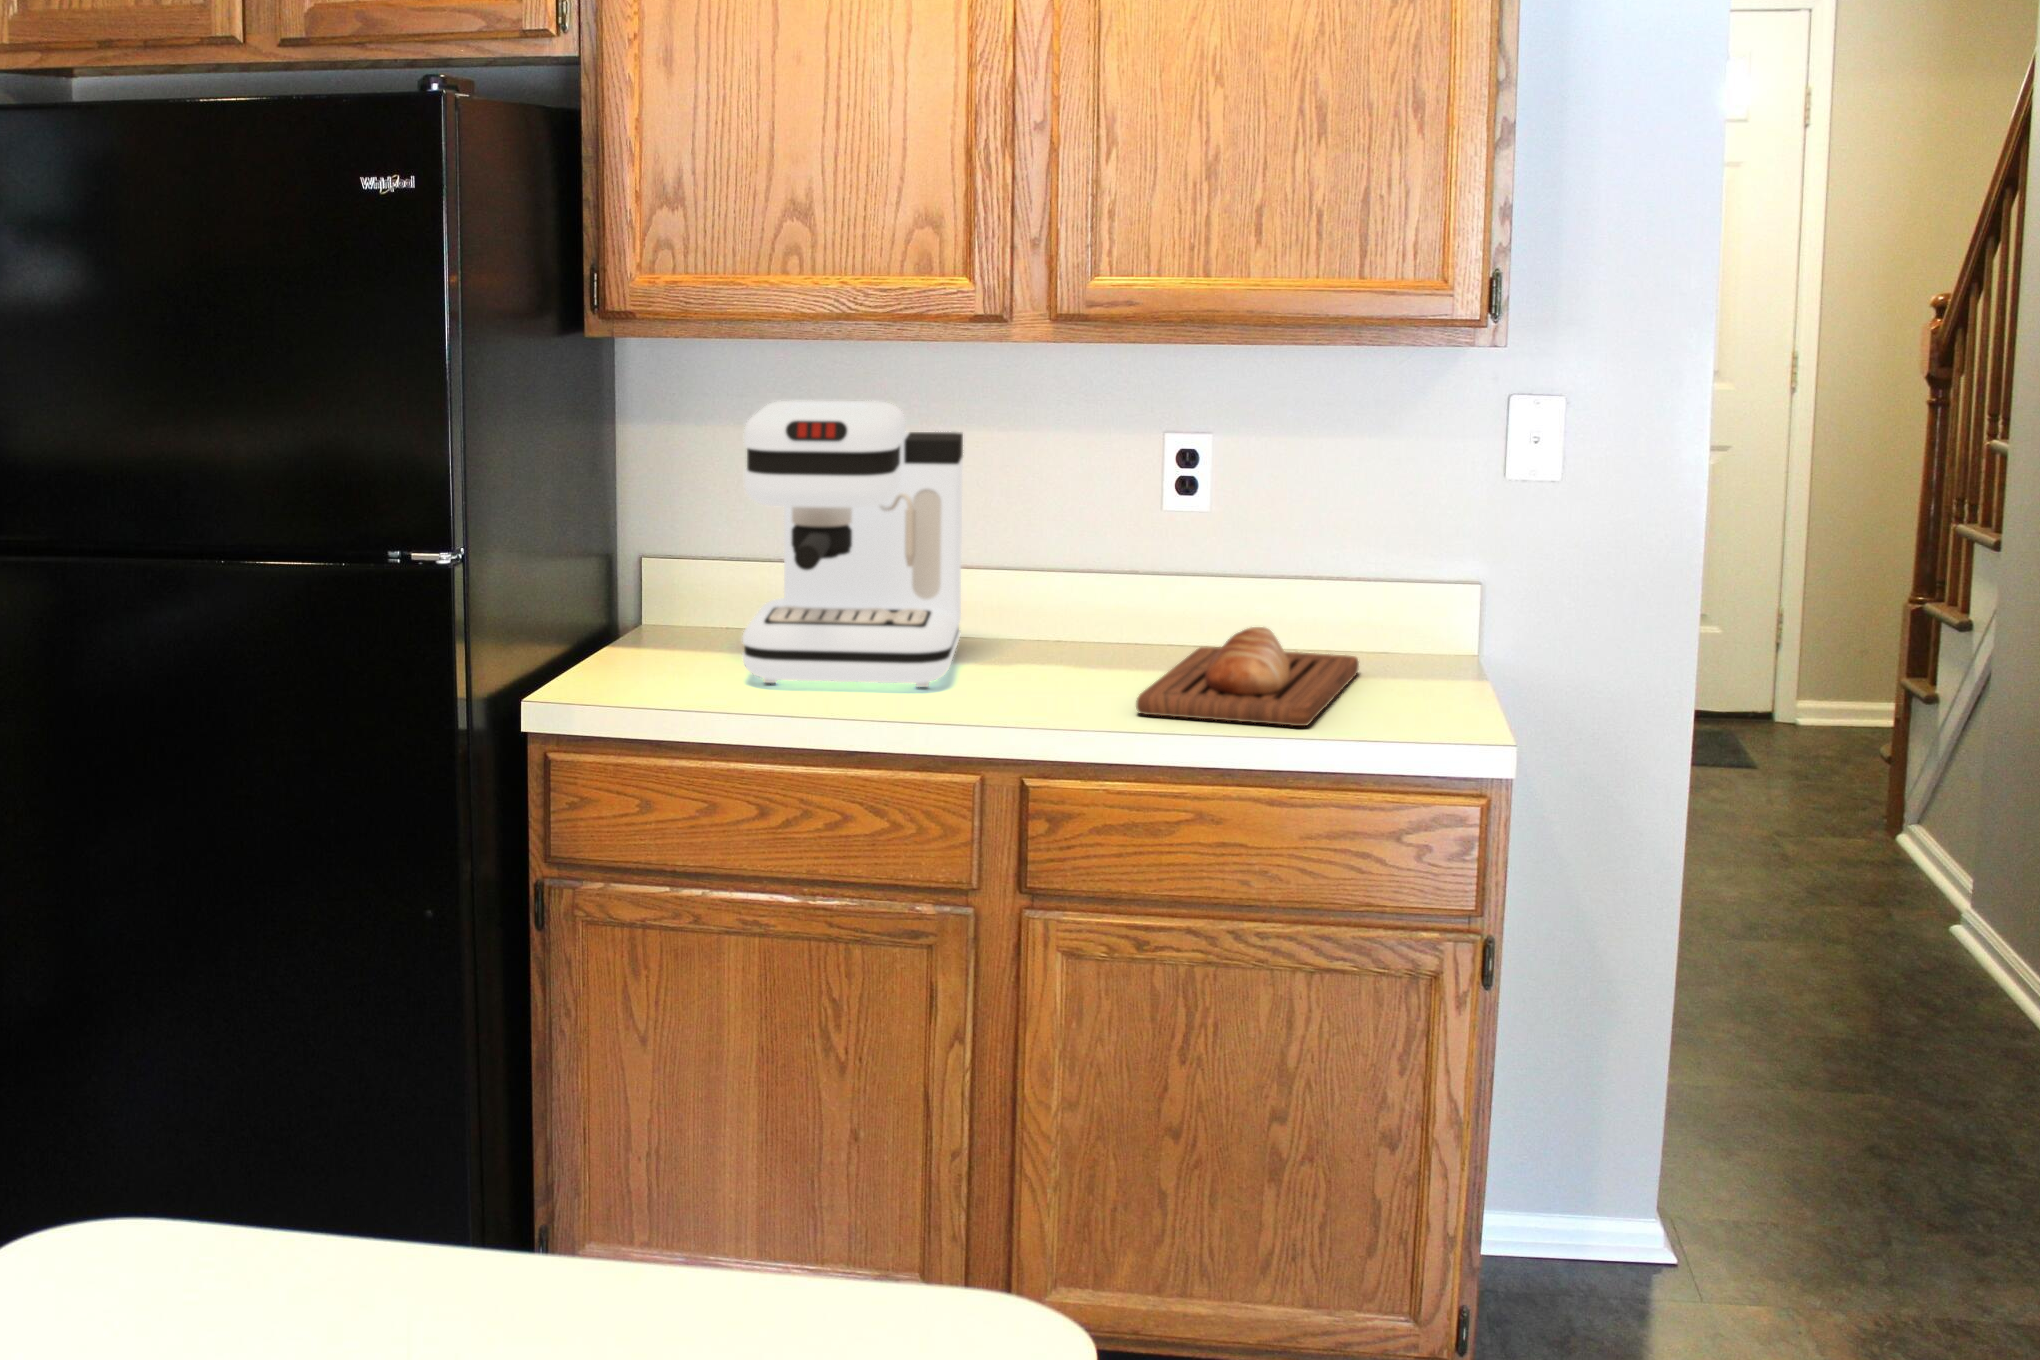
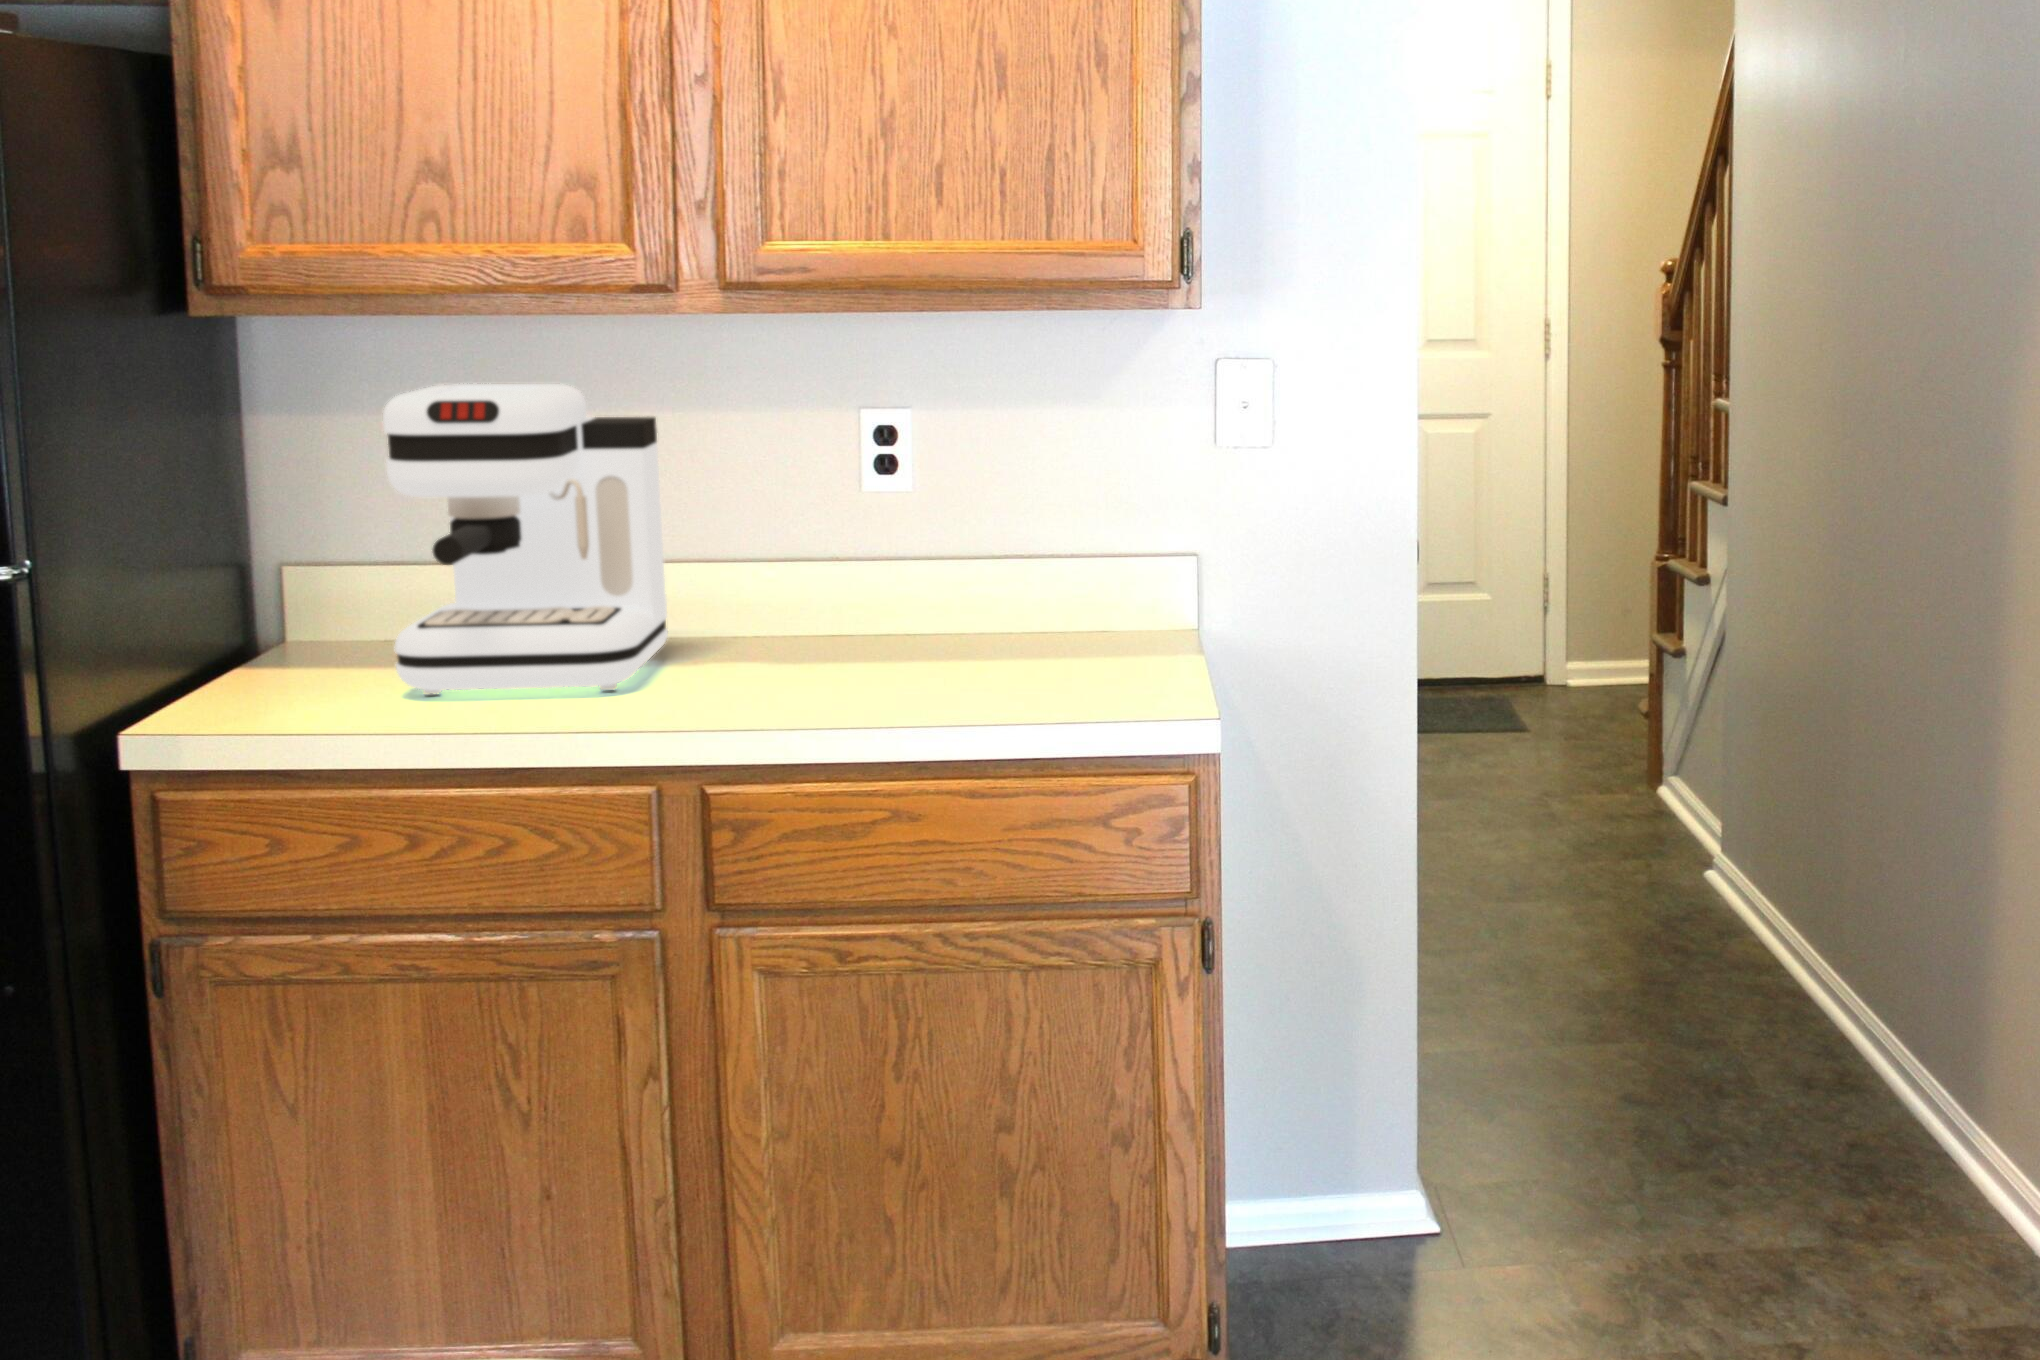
bread loaf: present [1136,627,1359,726] -> none [833,611,1089,710]

